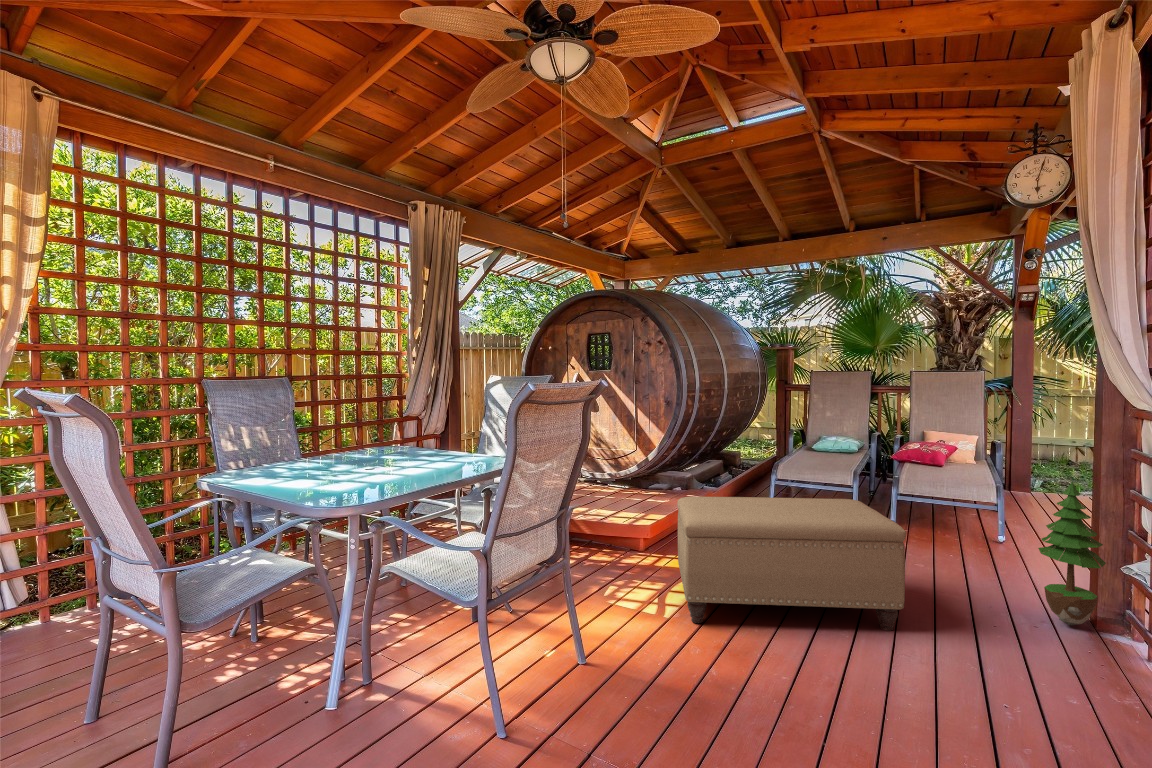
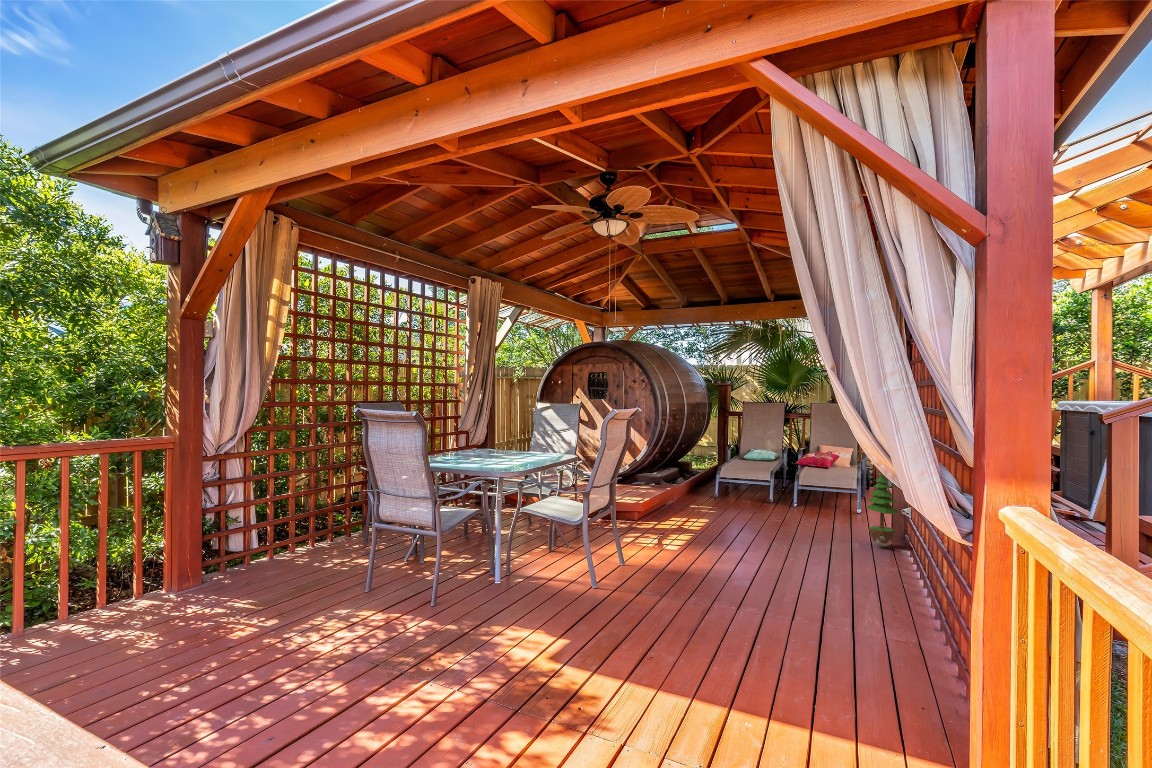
ottoman: present [677,497,906,631] -> none [665,480,795,551]

